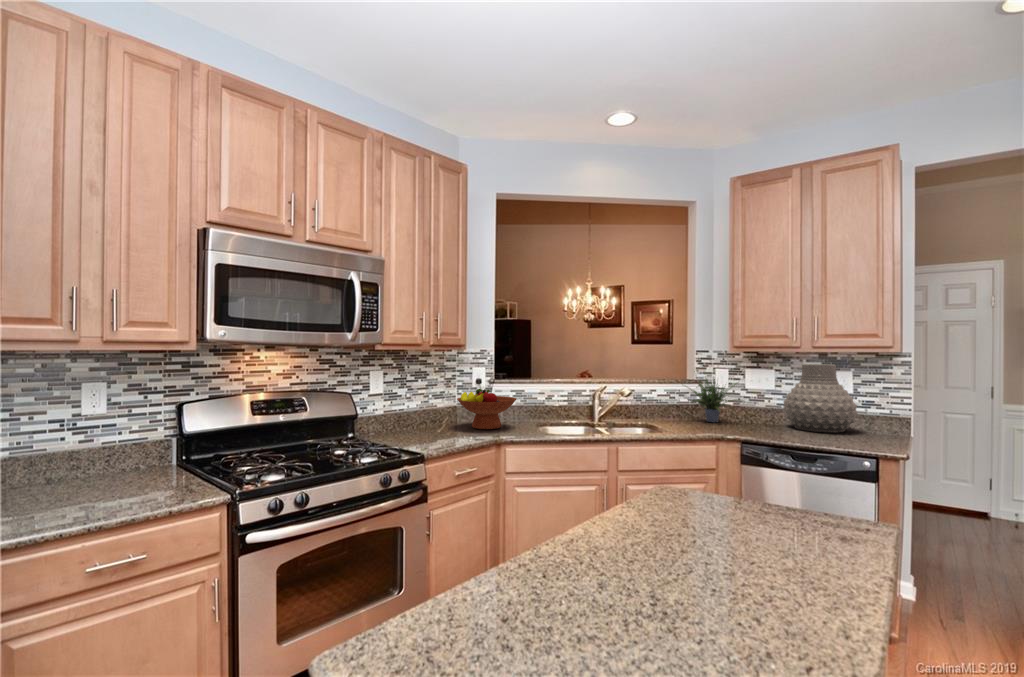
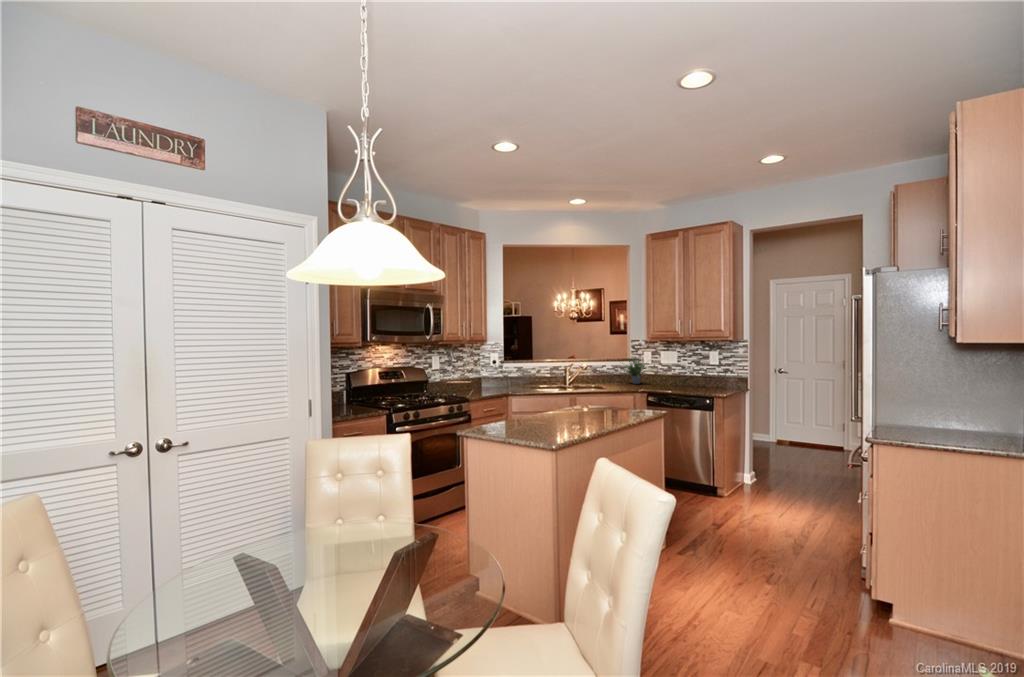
vase: present [783,364,857,432] -> none [676,348,716,387]
fruit bowl: present [457,389,516,429] -> none [482,366,516,388]

